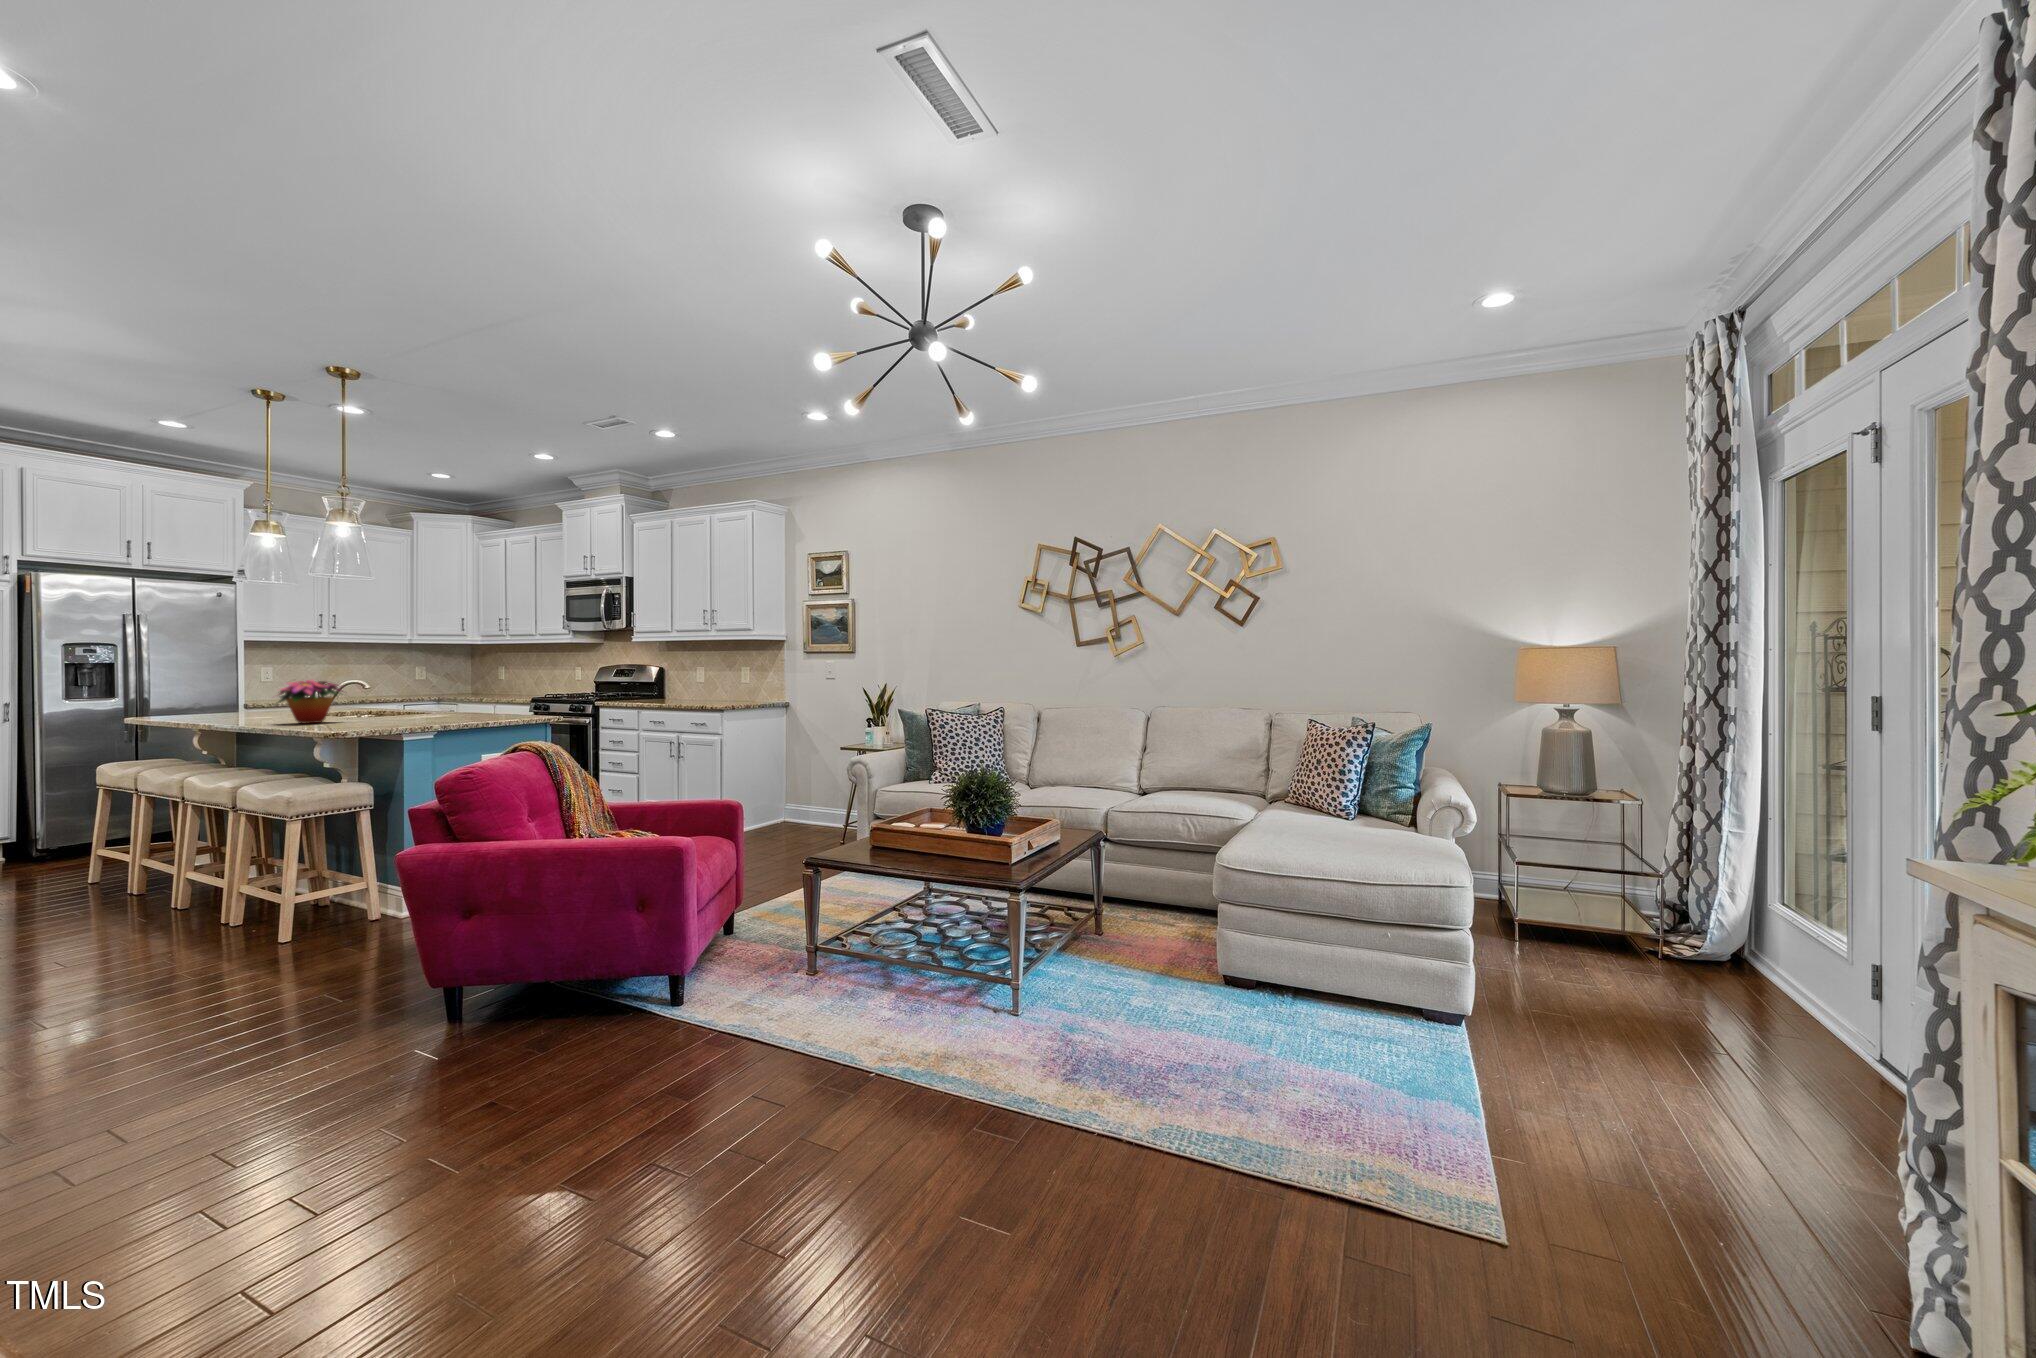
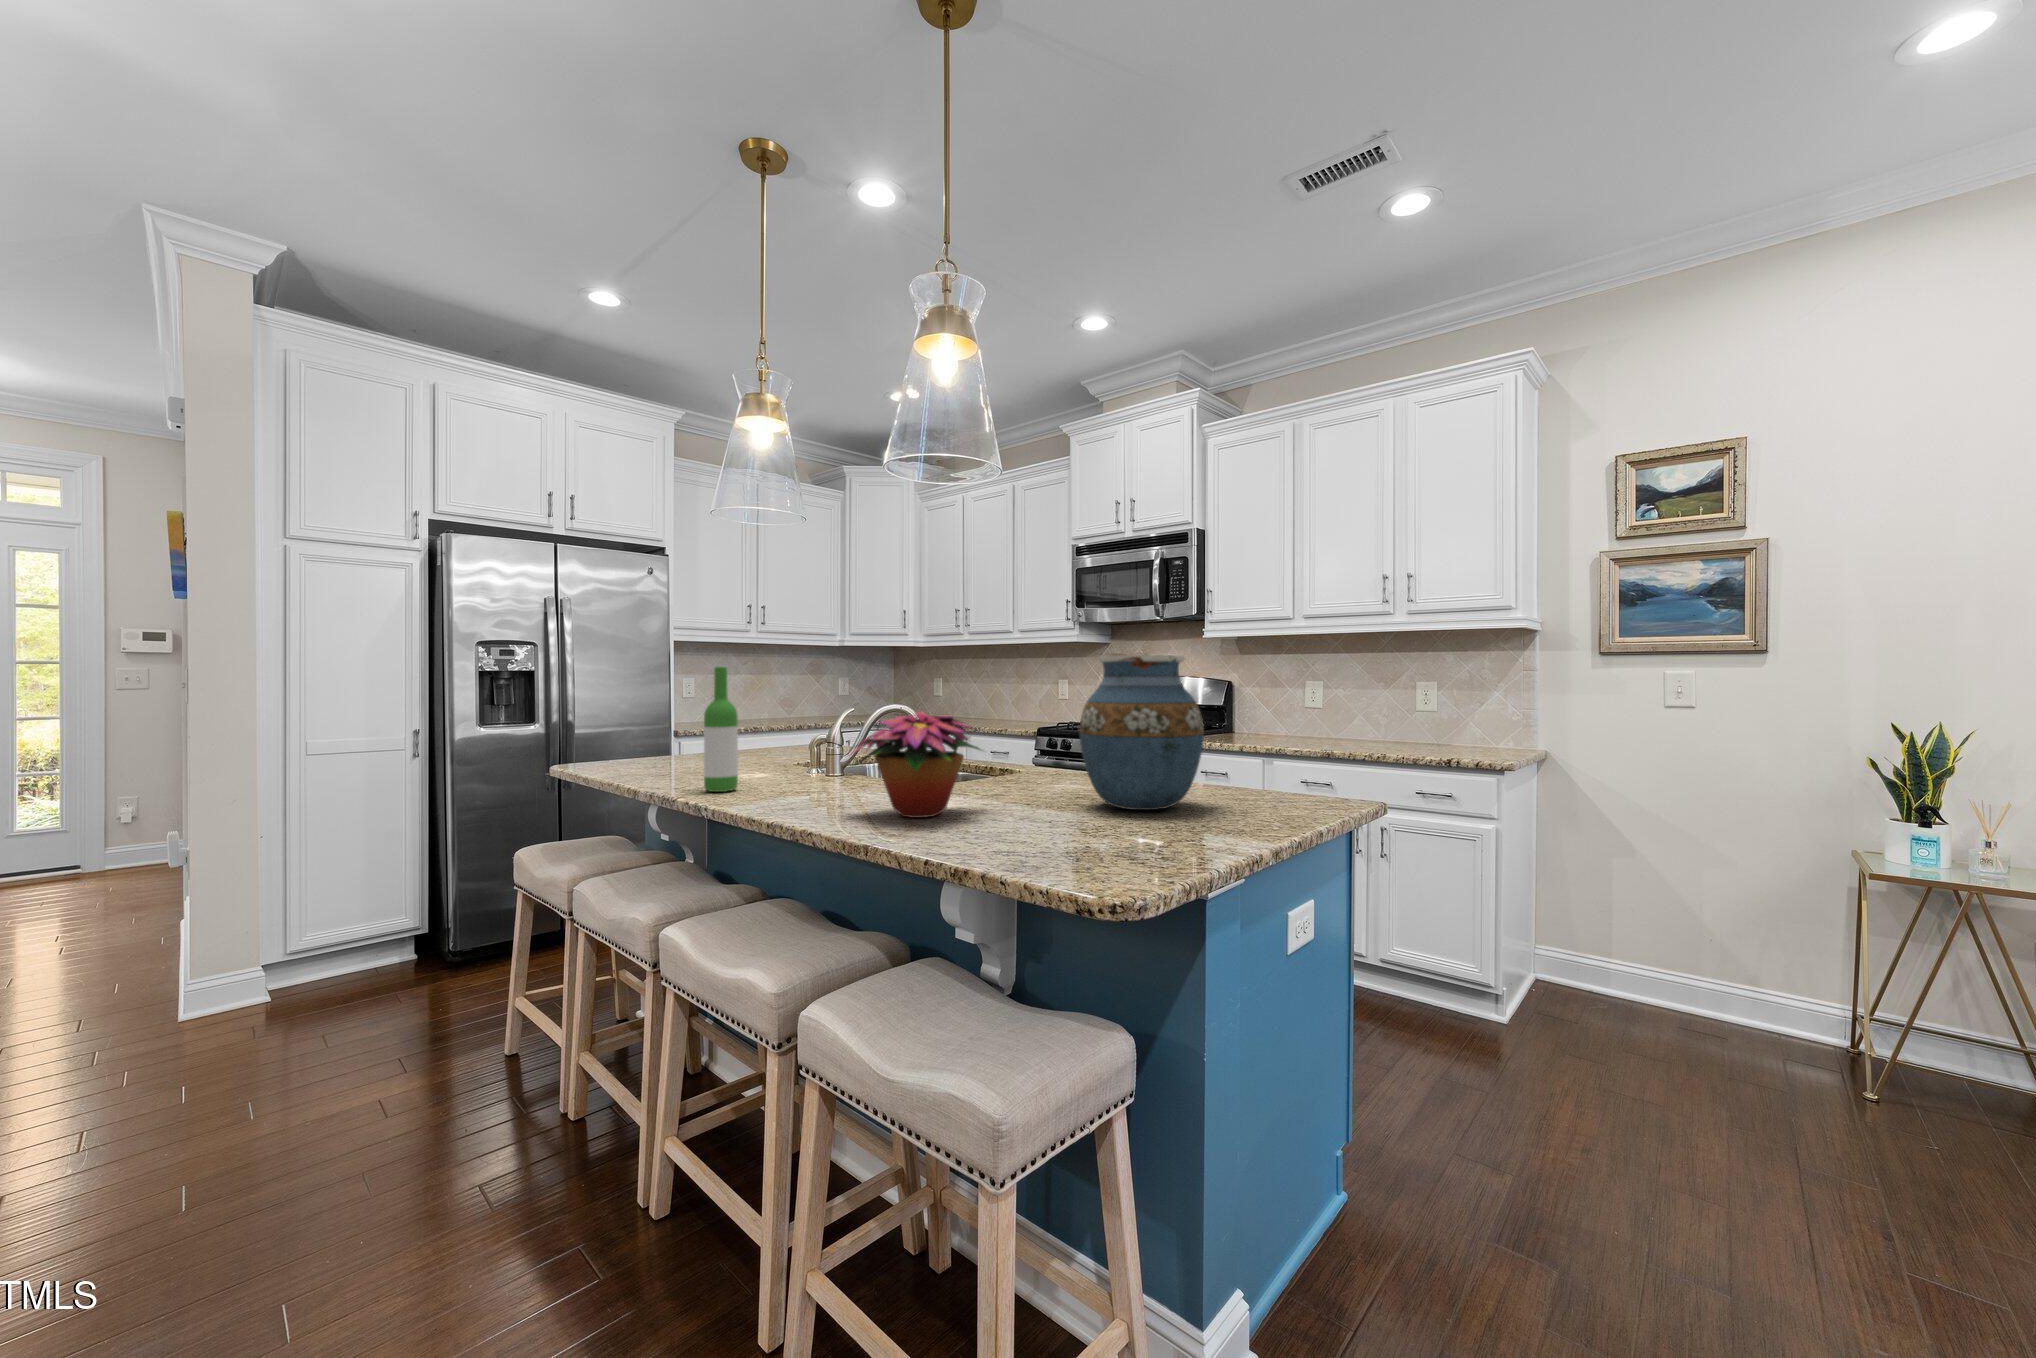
vase: none [398,655,462,719] -> present [1079,654,1204,810]
wine bottle: none [210,660,232,721] -> present [704,667,738,792]

